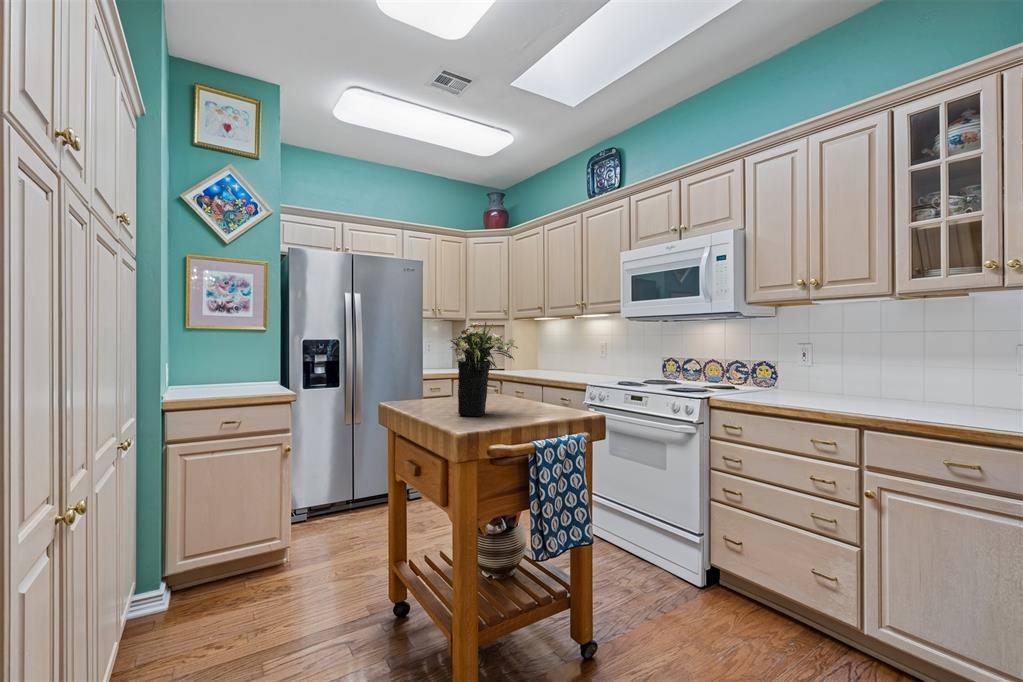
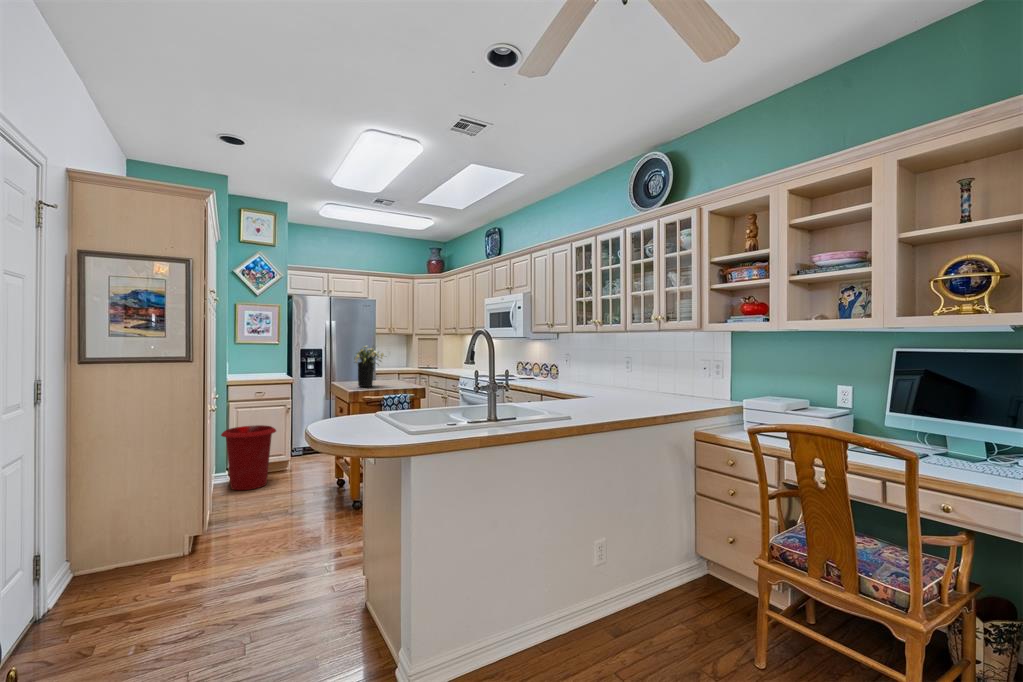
waste bin: none [144,491,267,646] -> present [221,425,276,490]

